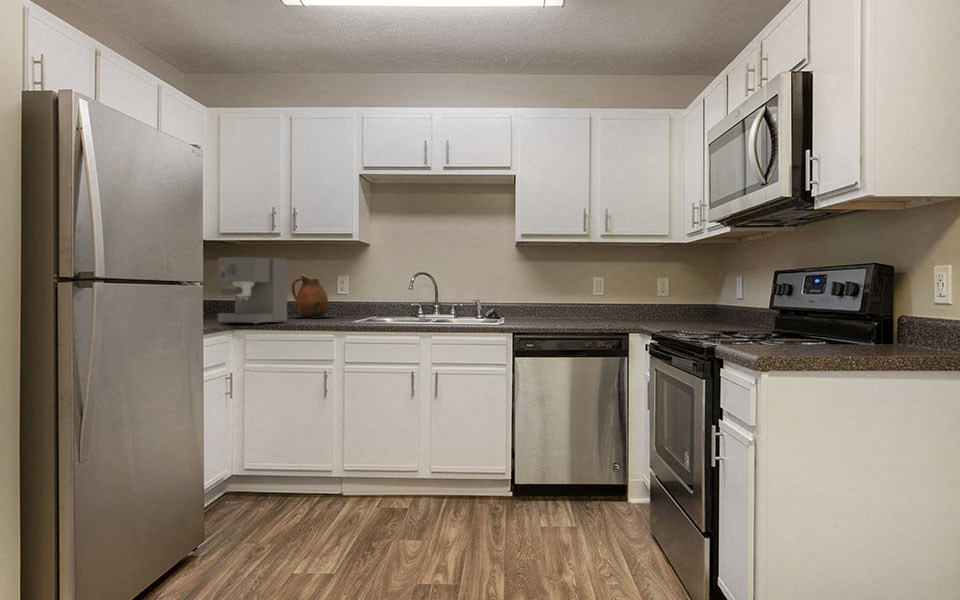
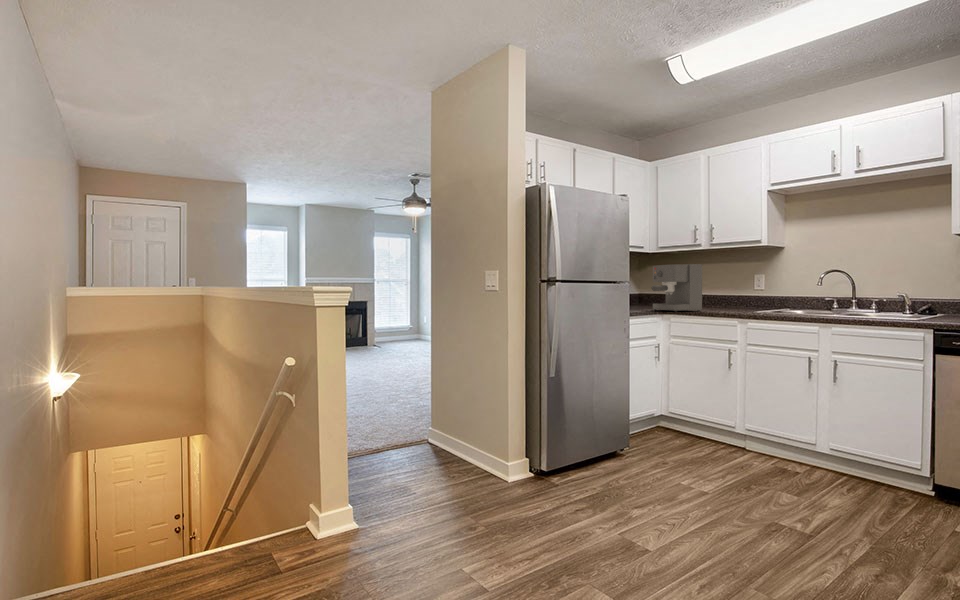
ceramic pitcher: present [292,274,333,318] -> none [714,275,752,309]

